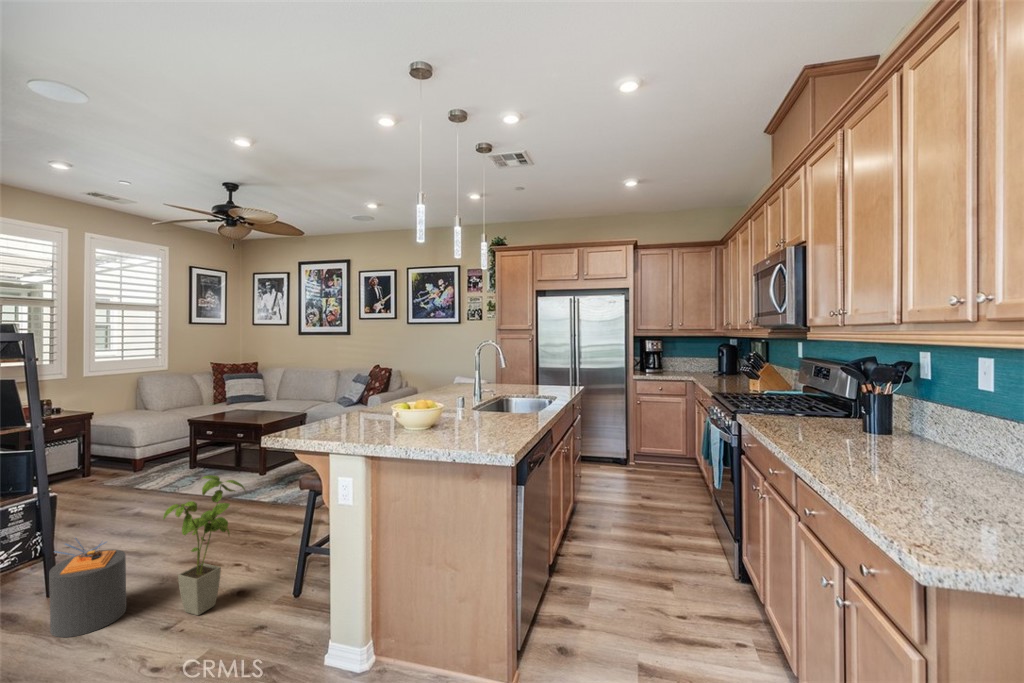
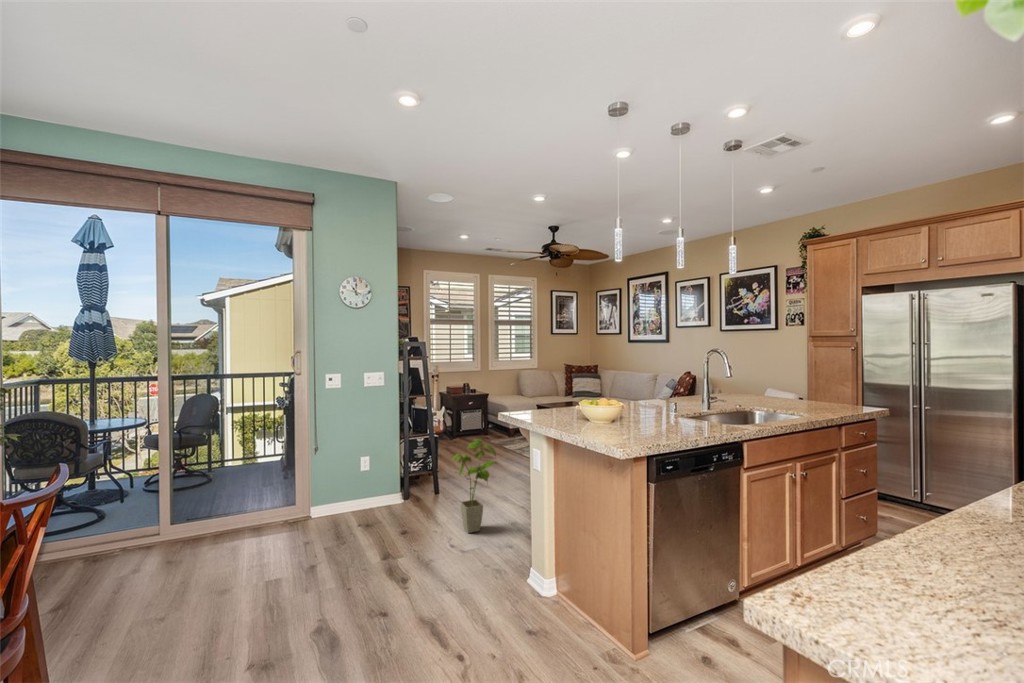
trash can: present [49,538,127,637] -> none [408,461,444,522]

